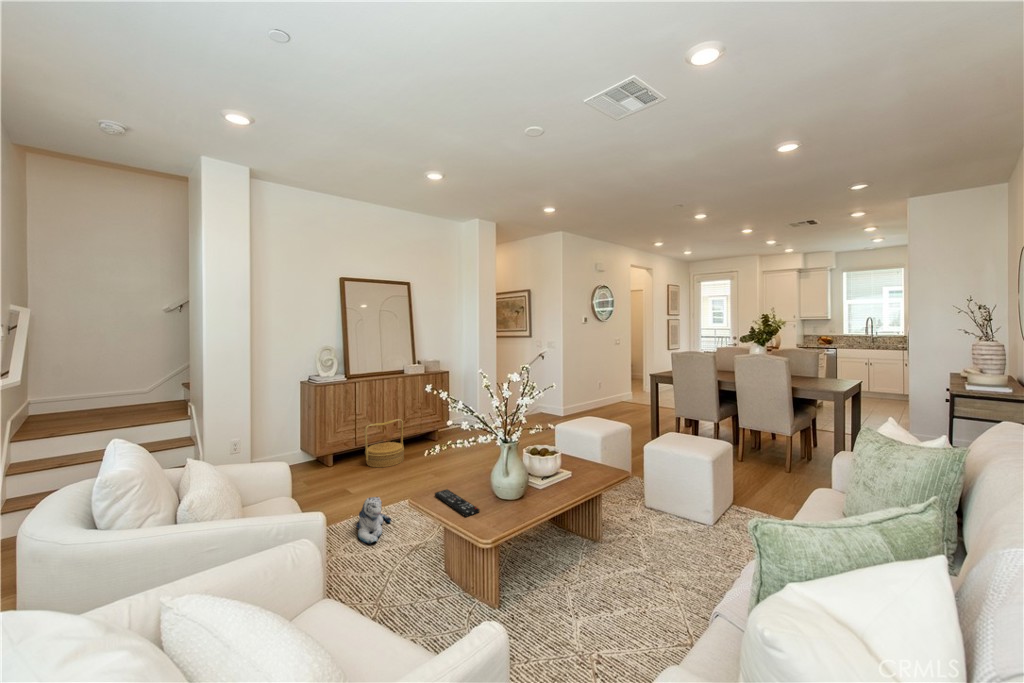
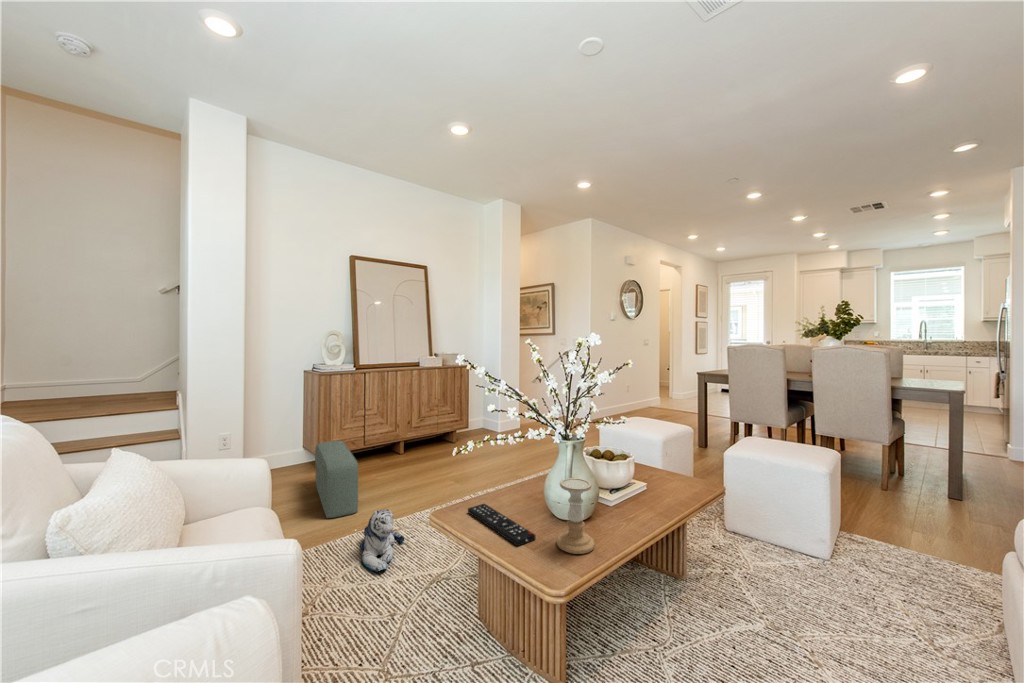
woven basket: present [364,419,404,467] -> none [373,417,418,472]
pouf: none [316,442,353,506] -> present [315,441,358,518]
candle holder: none [493,469,519,520] -> present [557,478,595,554]

